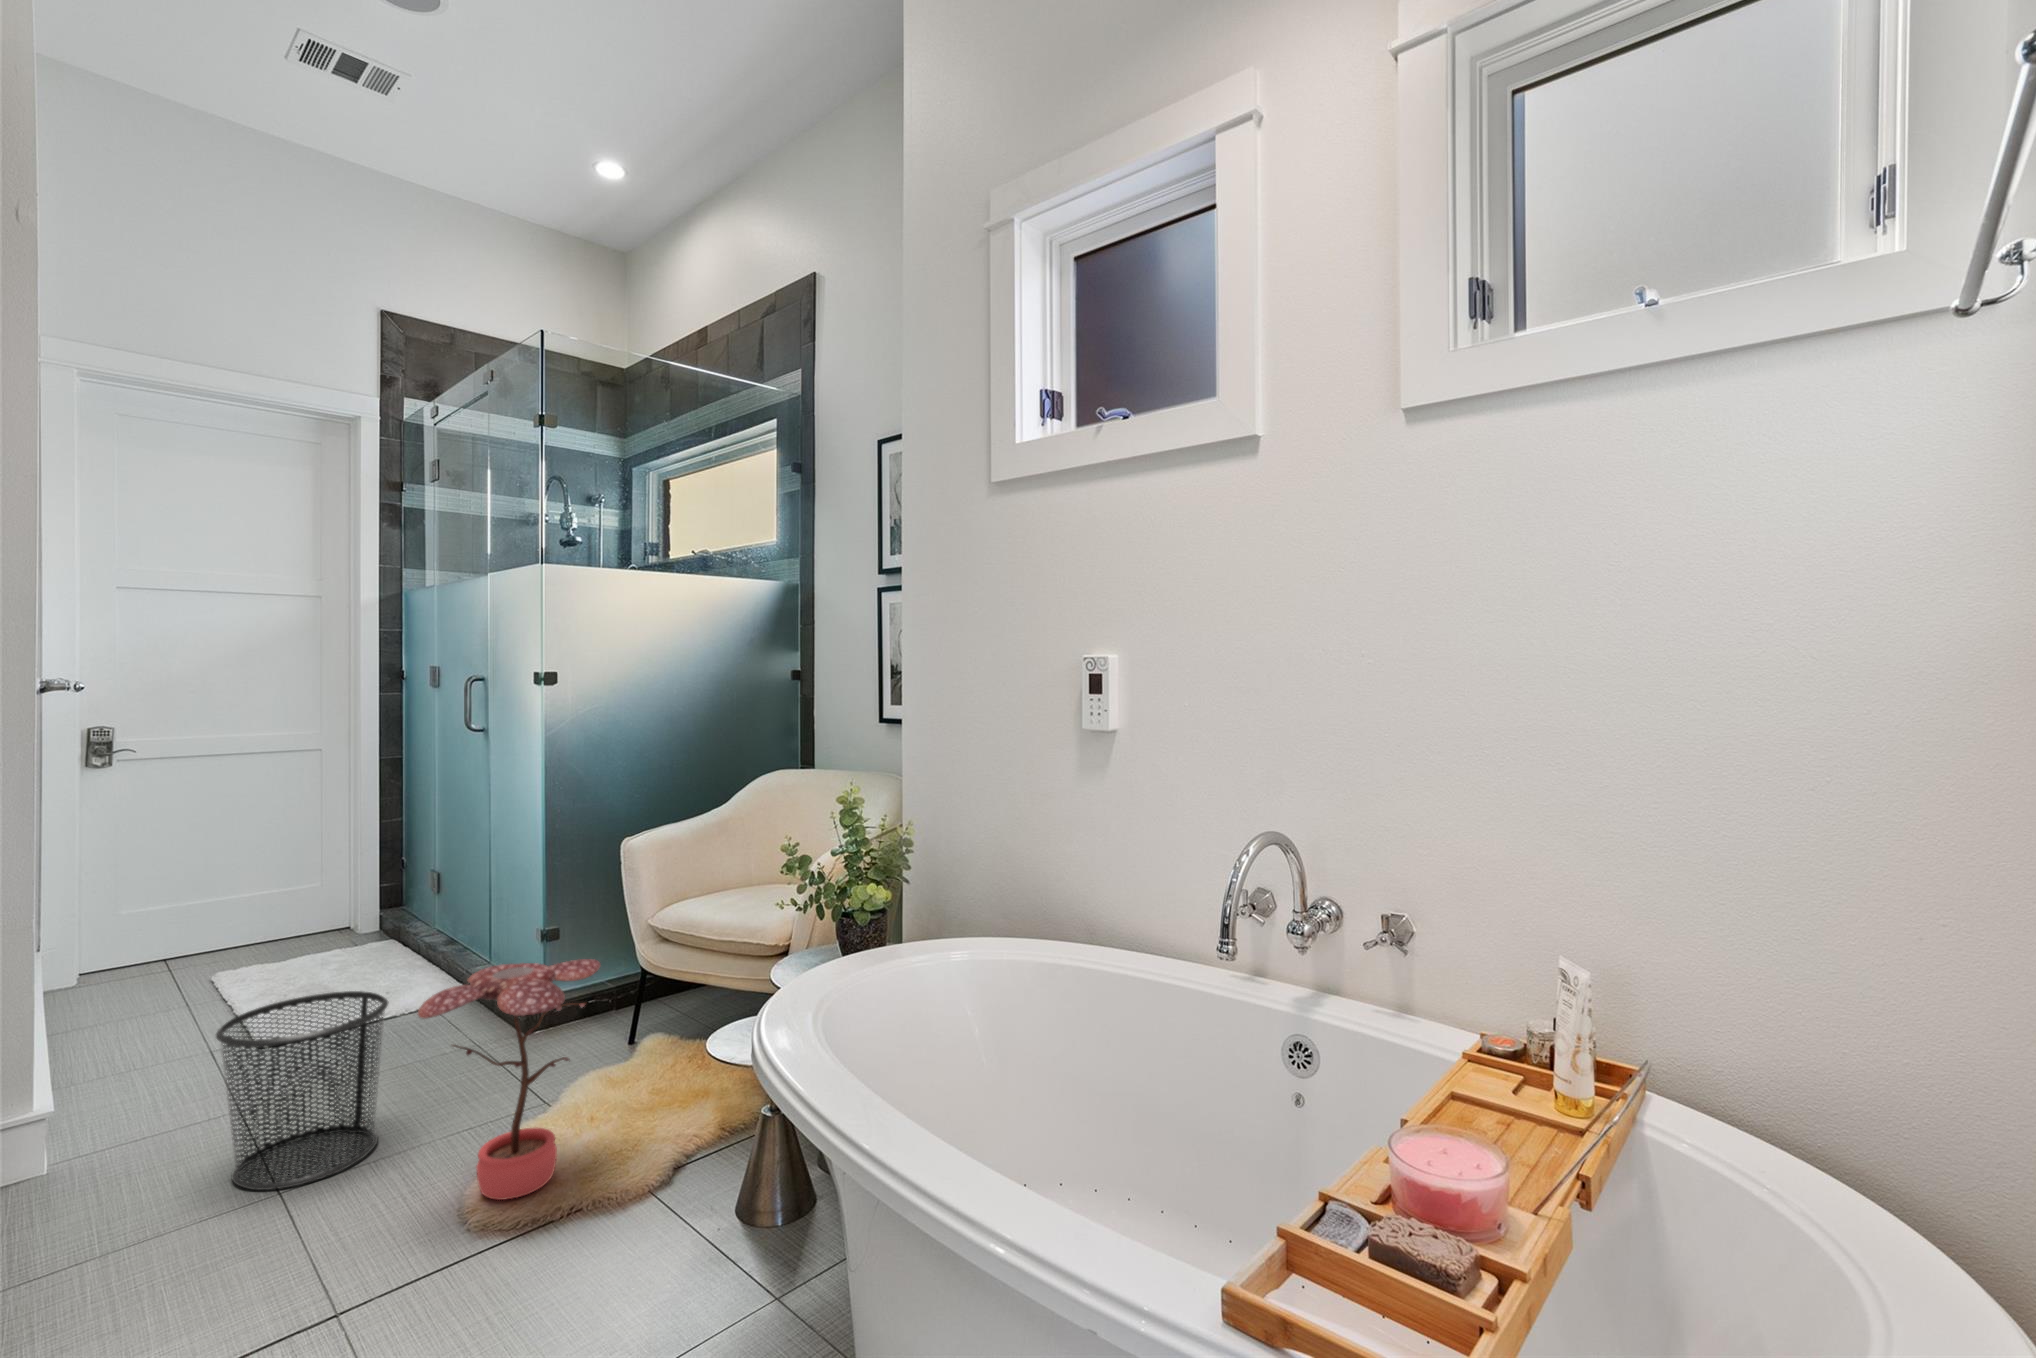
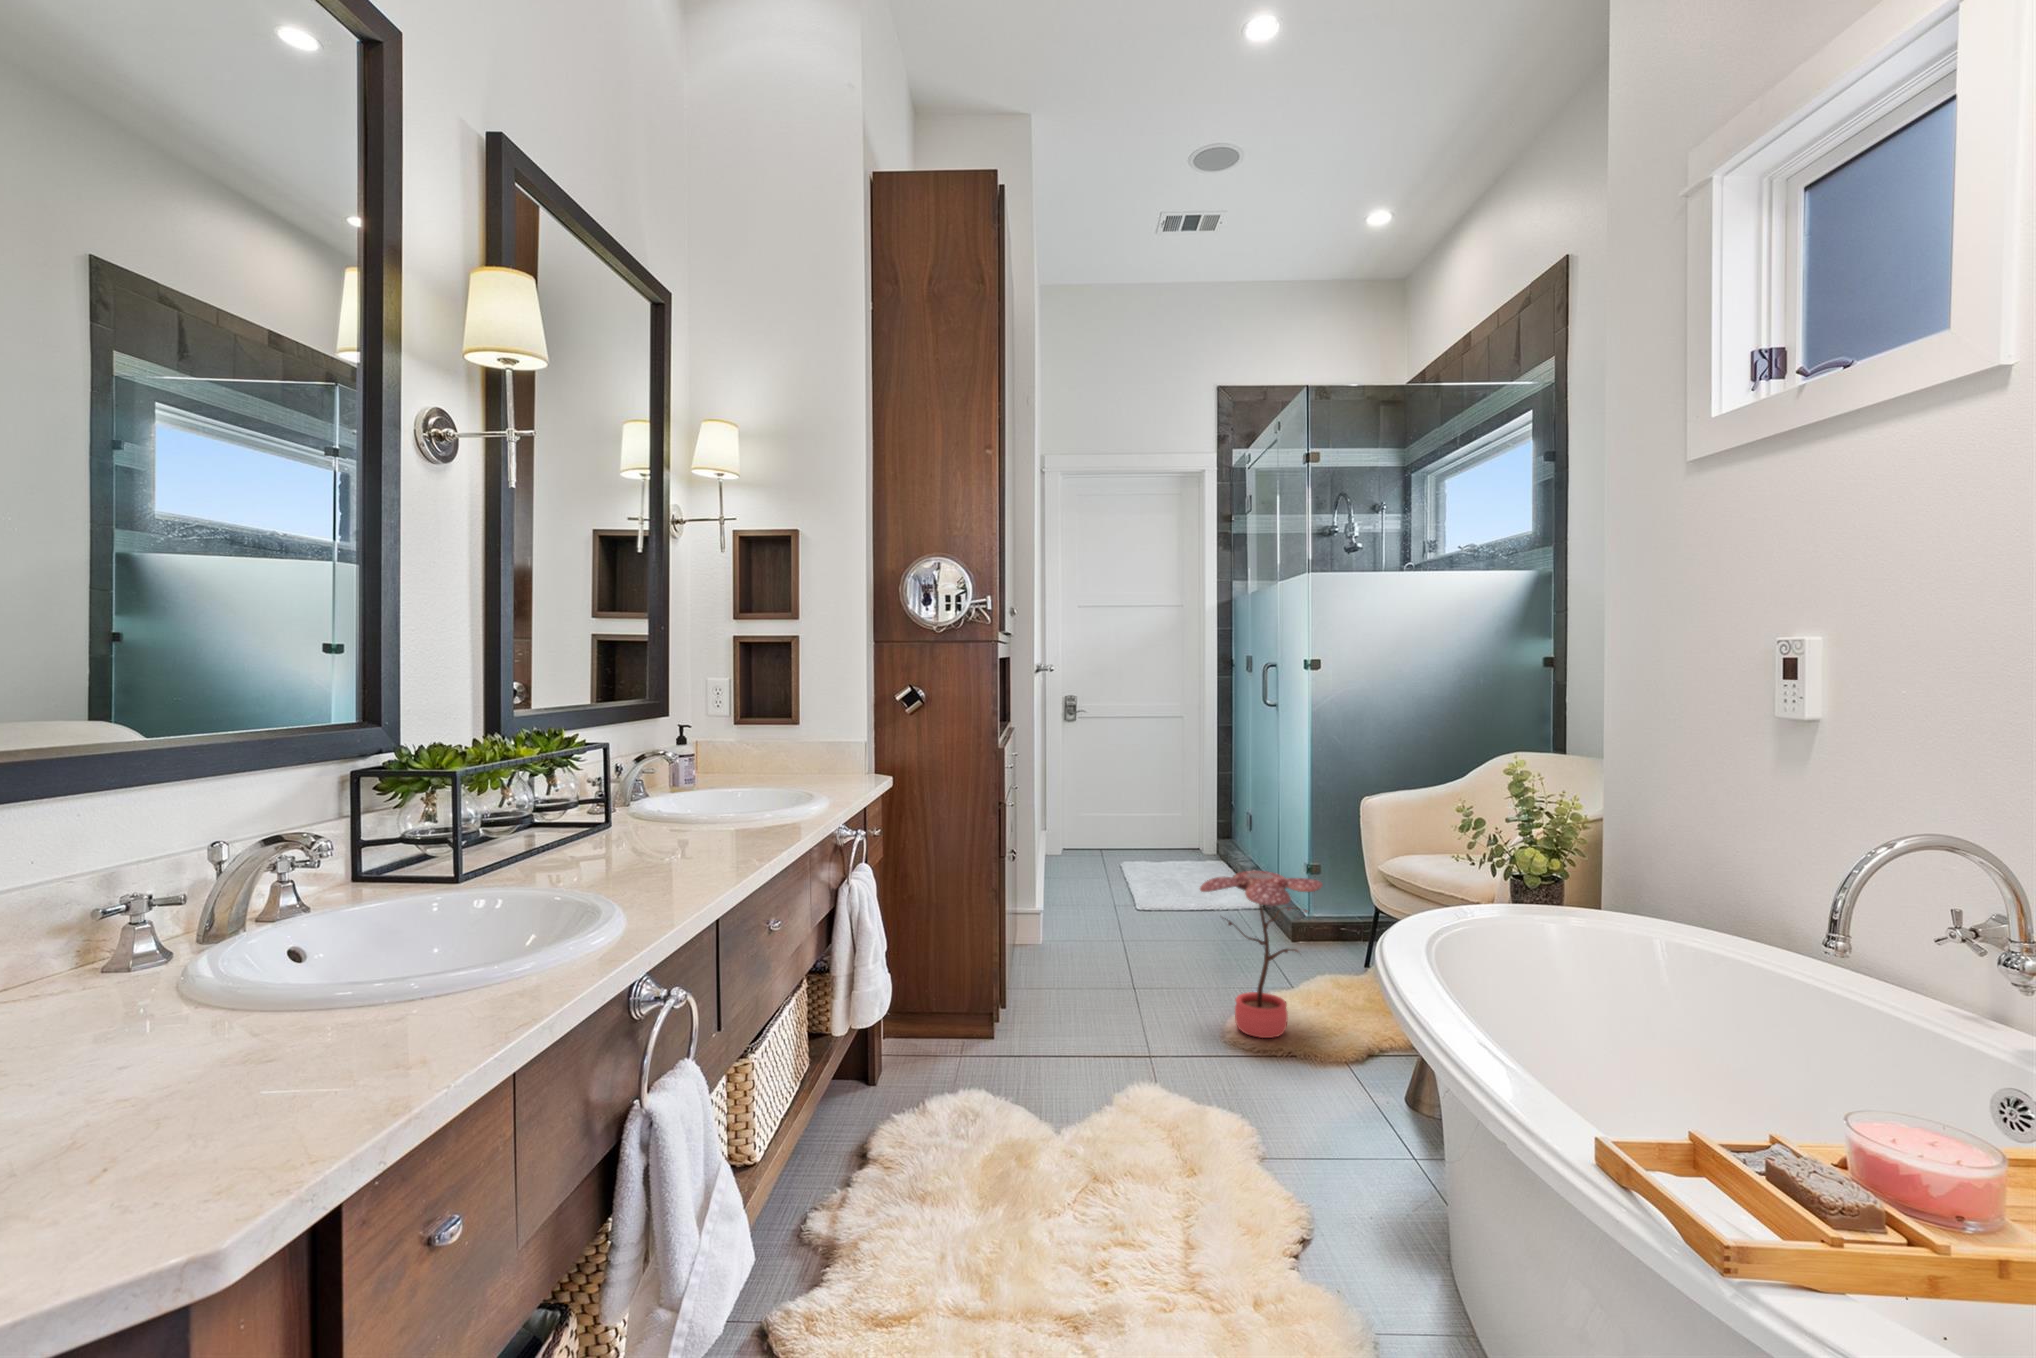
waste bin: present [216,991,389,1190] -> none [1105,870,1194,987]

